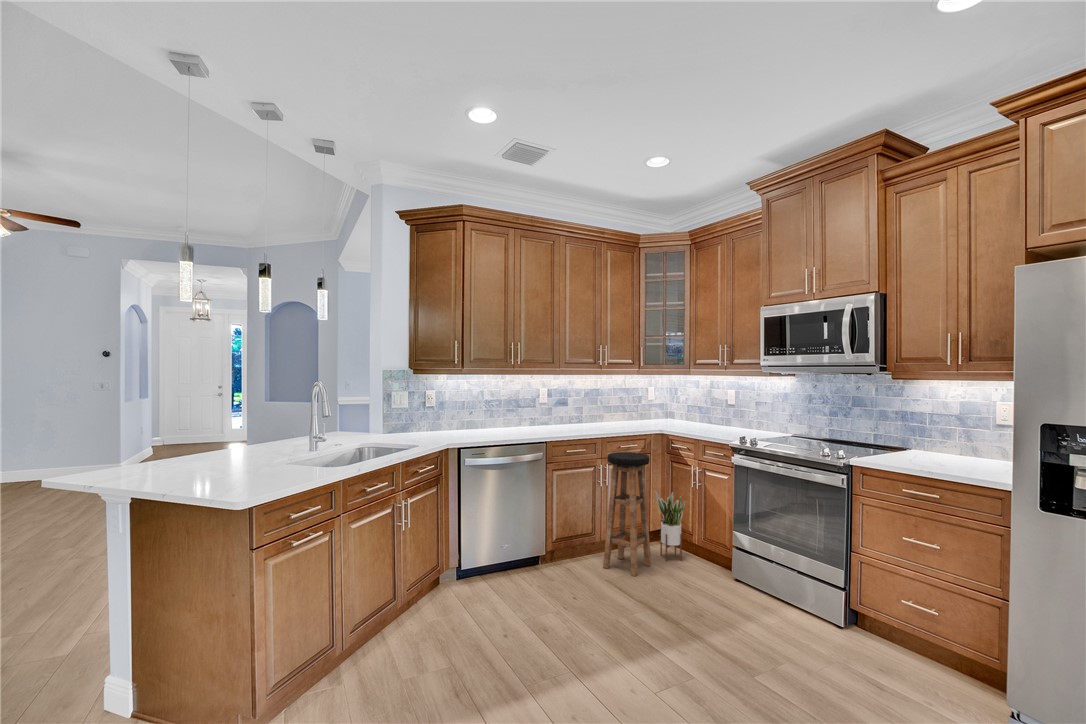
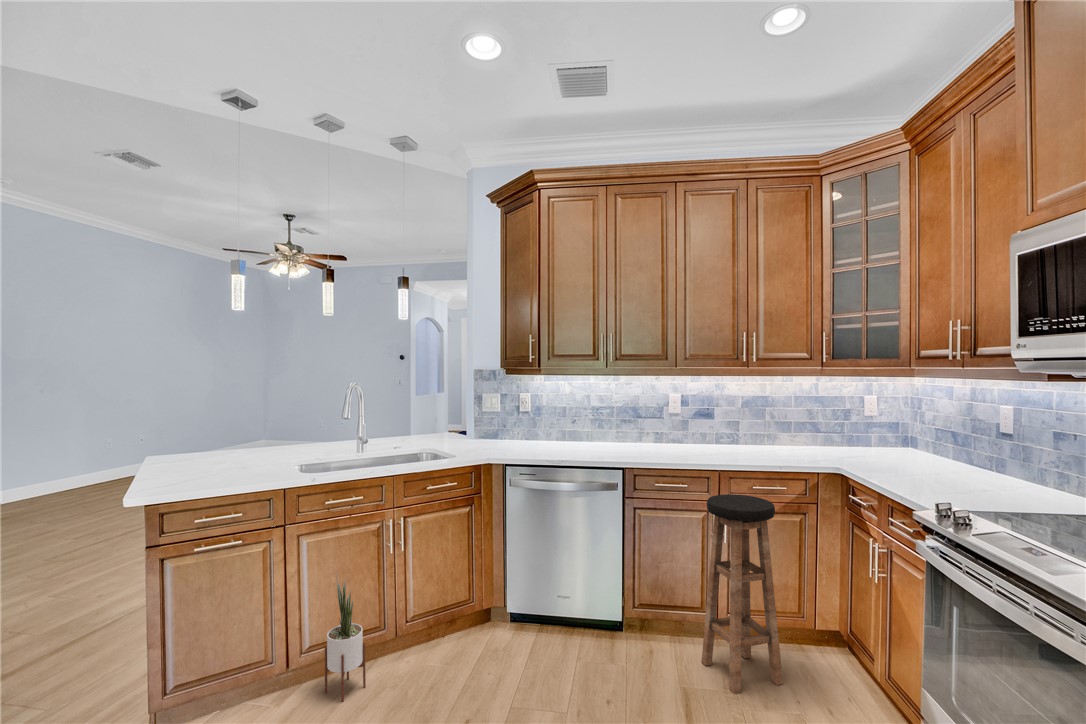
potted plant: present [655,491,685,561] -> present [325,572,366,702]

